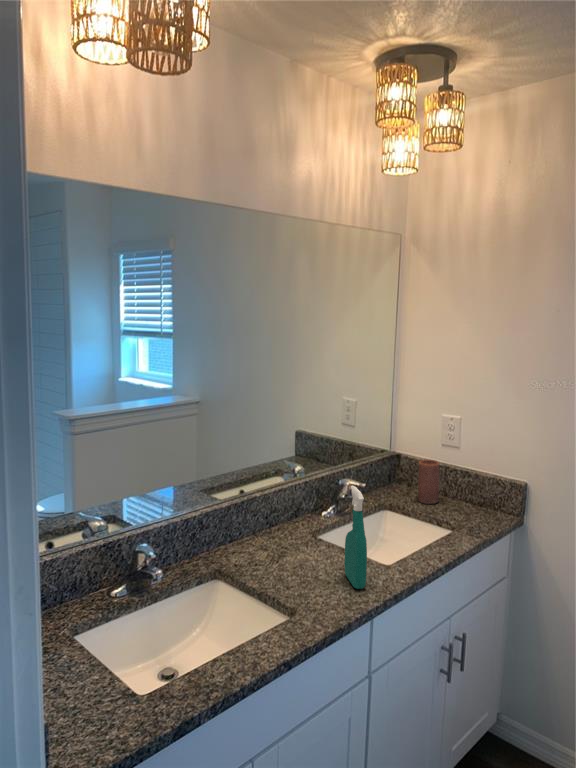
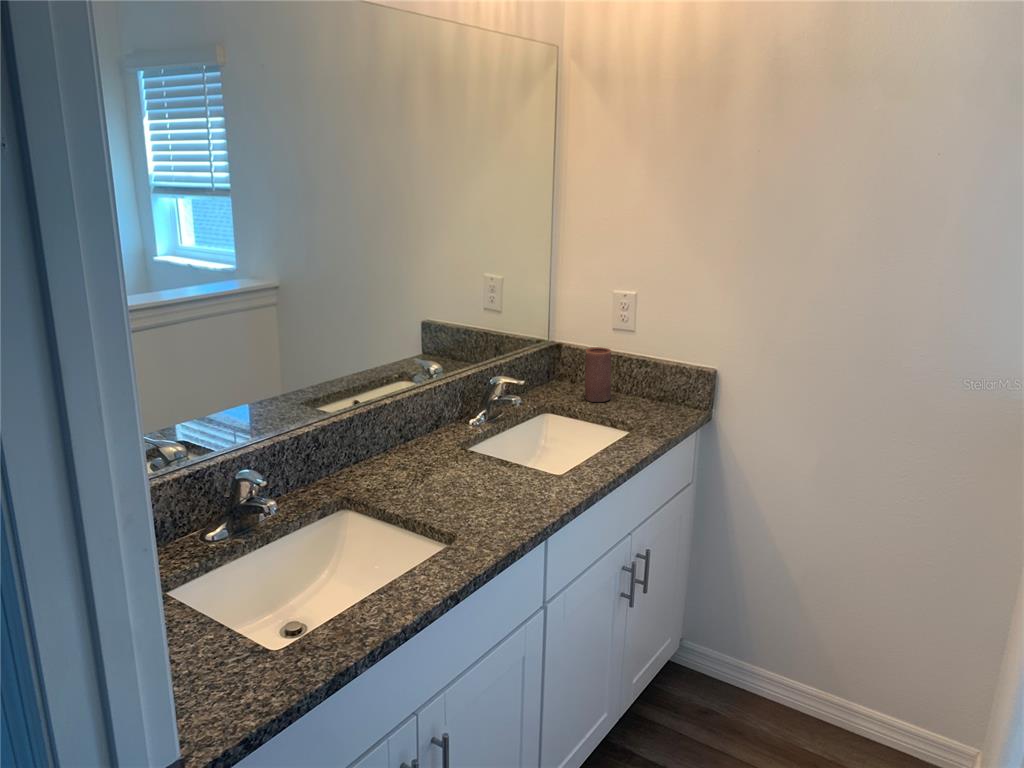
spray bottle: present [344,486,367,589] -> none [508,379,538,505]

